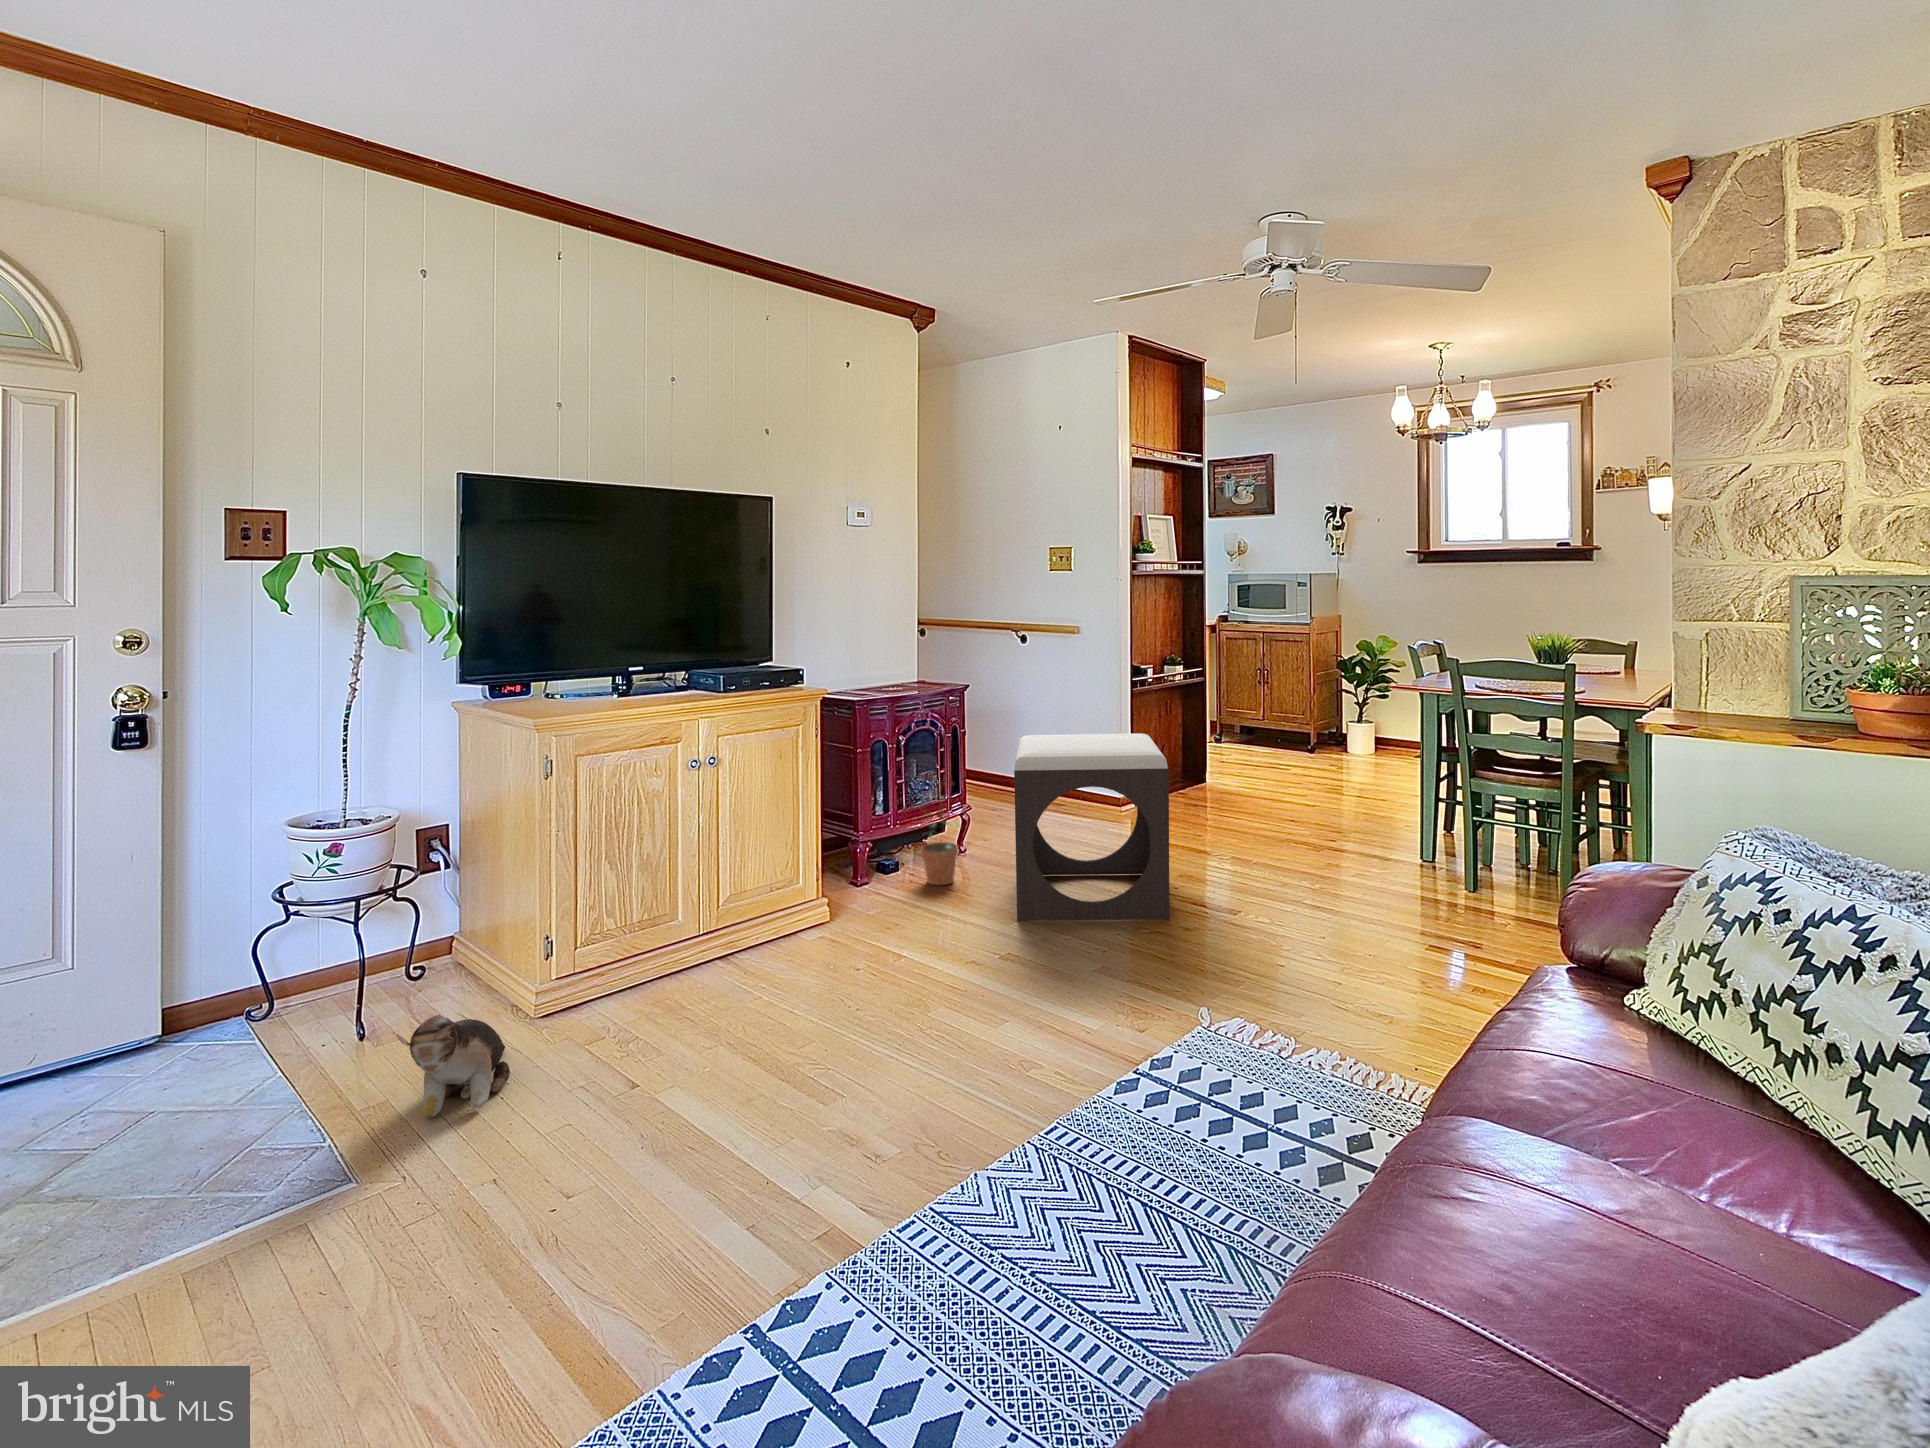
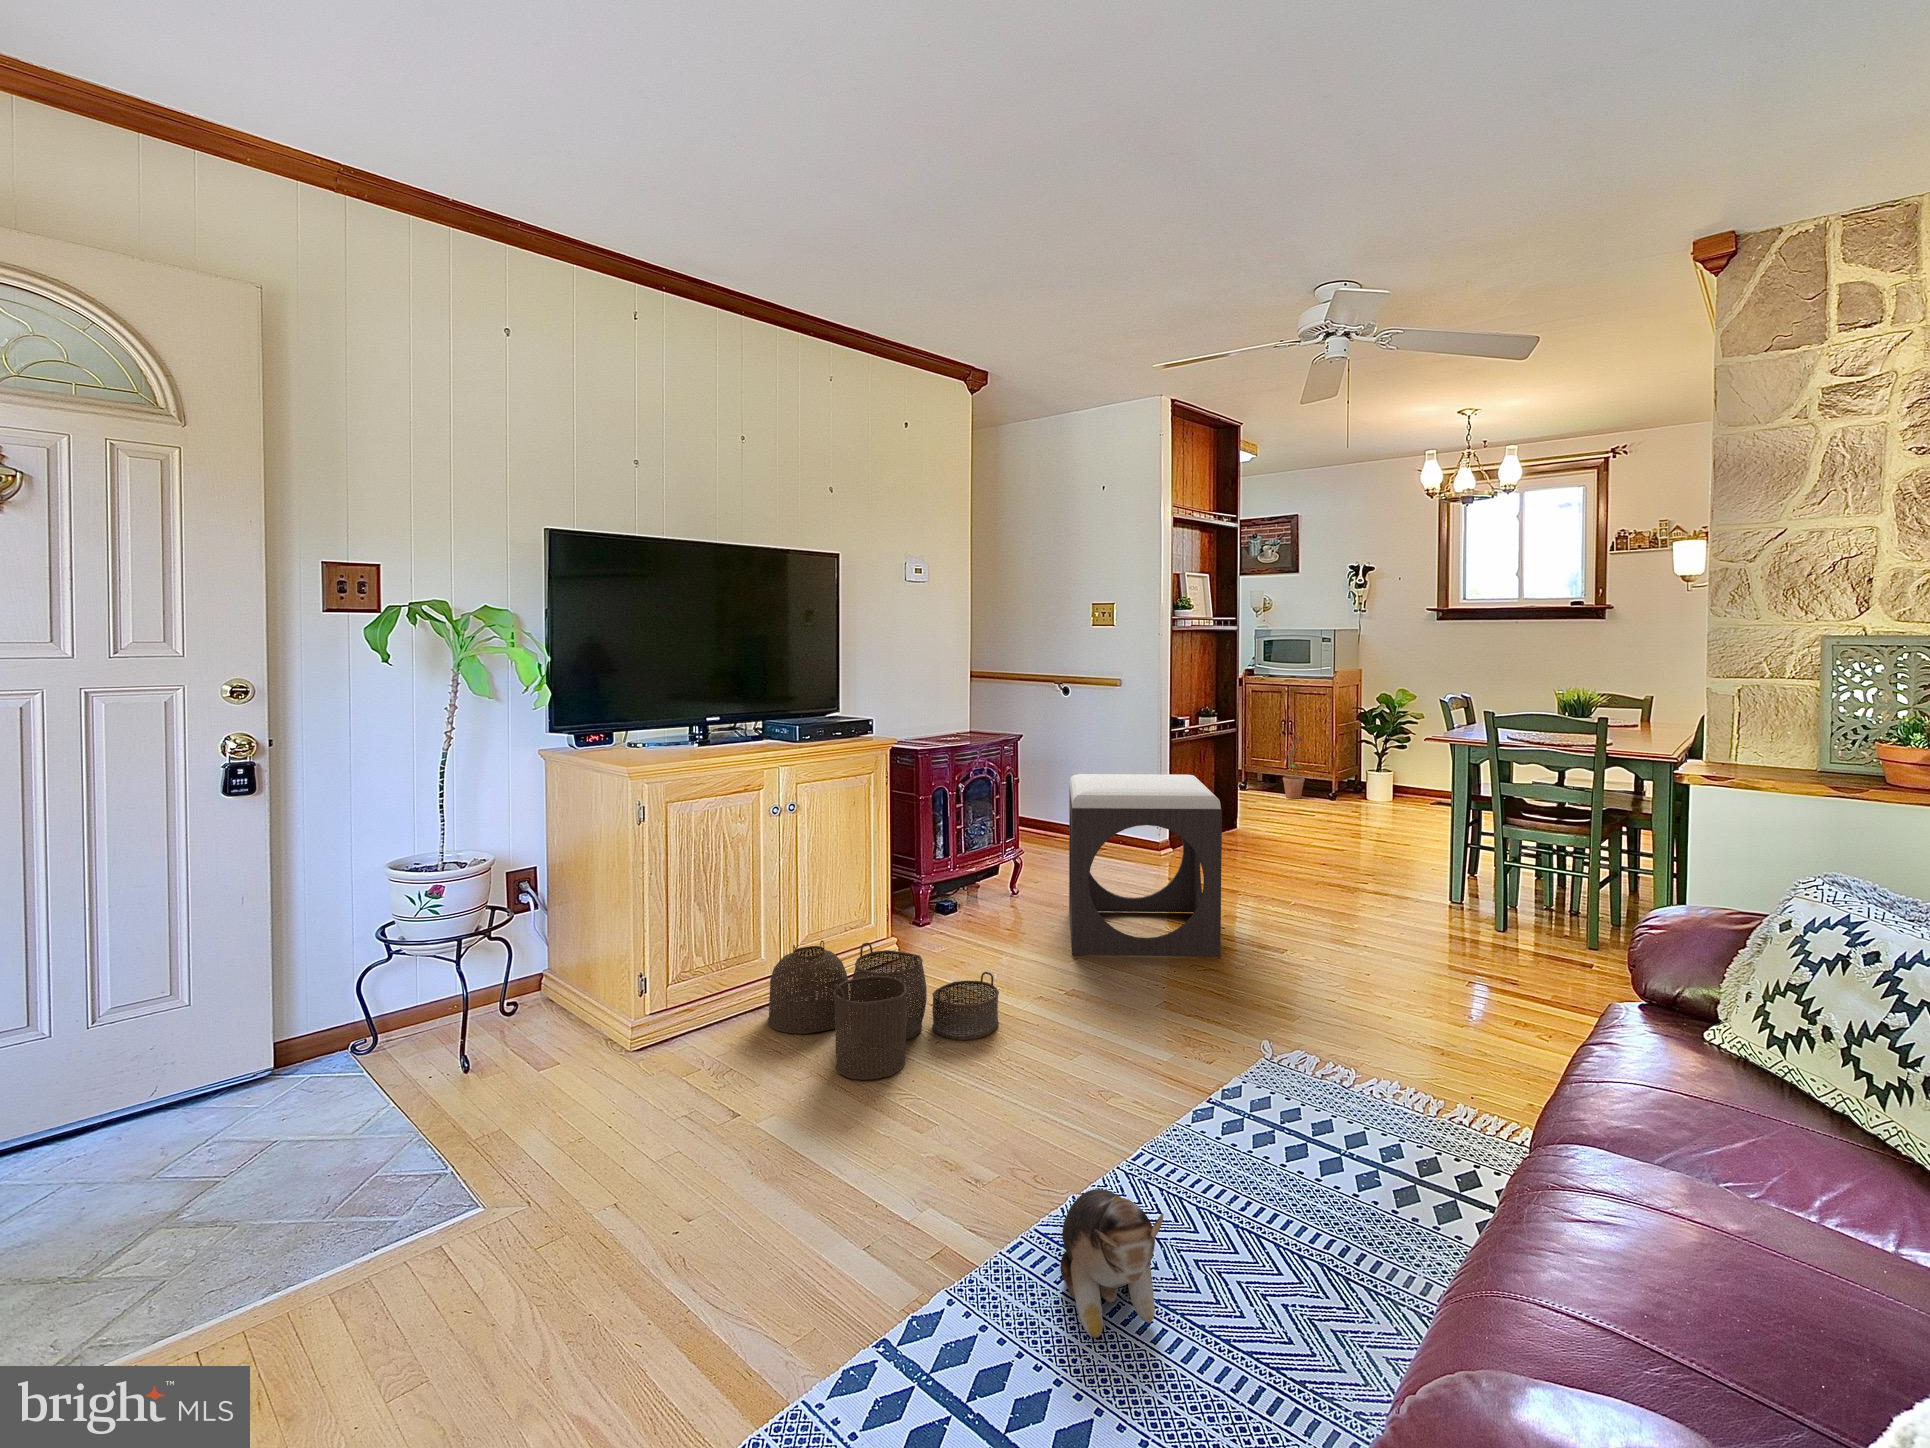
potted plant: present [904,772,960,885] -> present [1283,736,1305,798]
woven basket: none [693,912,930,1055] -> present [768,941,999,1080]
plush toy: present [396,1015,510,1118] -> present [1060,1189,1164,1338]

